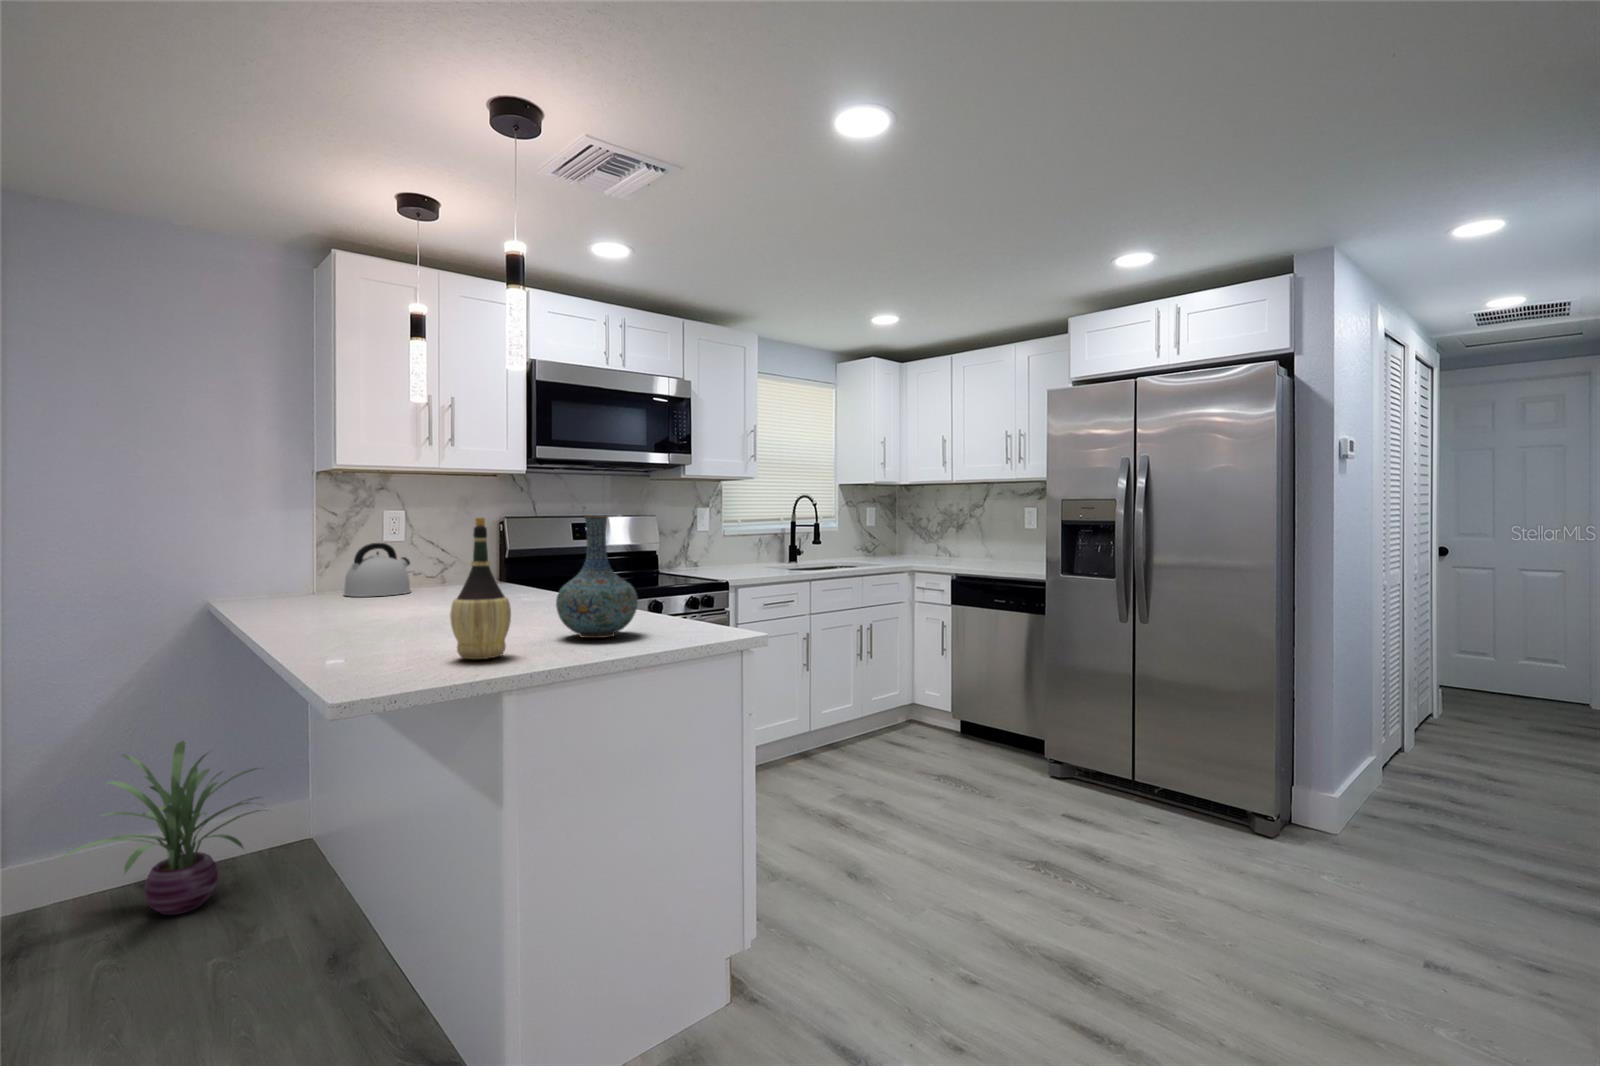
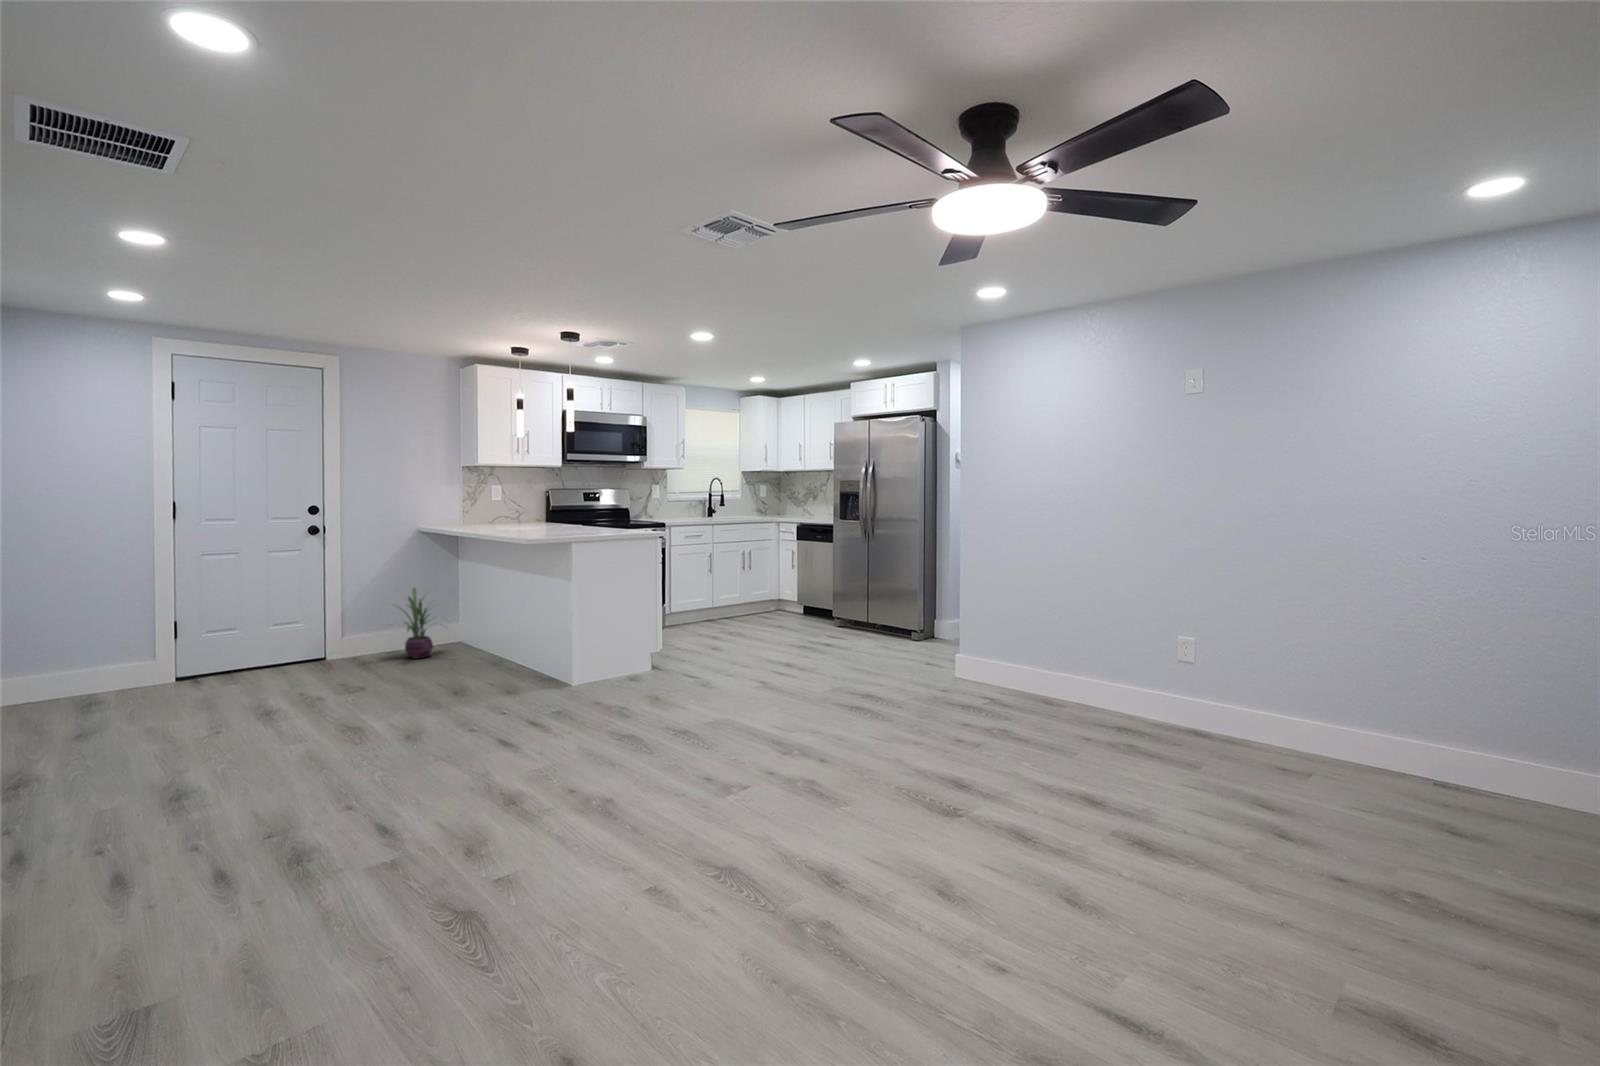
vase: present [556,516,638,638] -> none [585,487,615,532]
wine bottle: present [450,517,511,659] -> none [551,487,571,534]
kettle: present [344,543,410,597] -> none [477,501,507,526]

